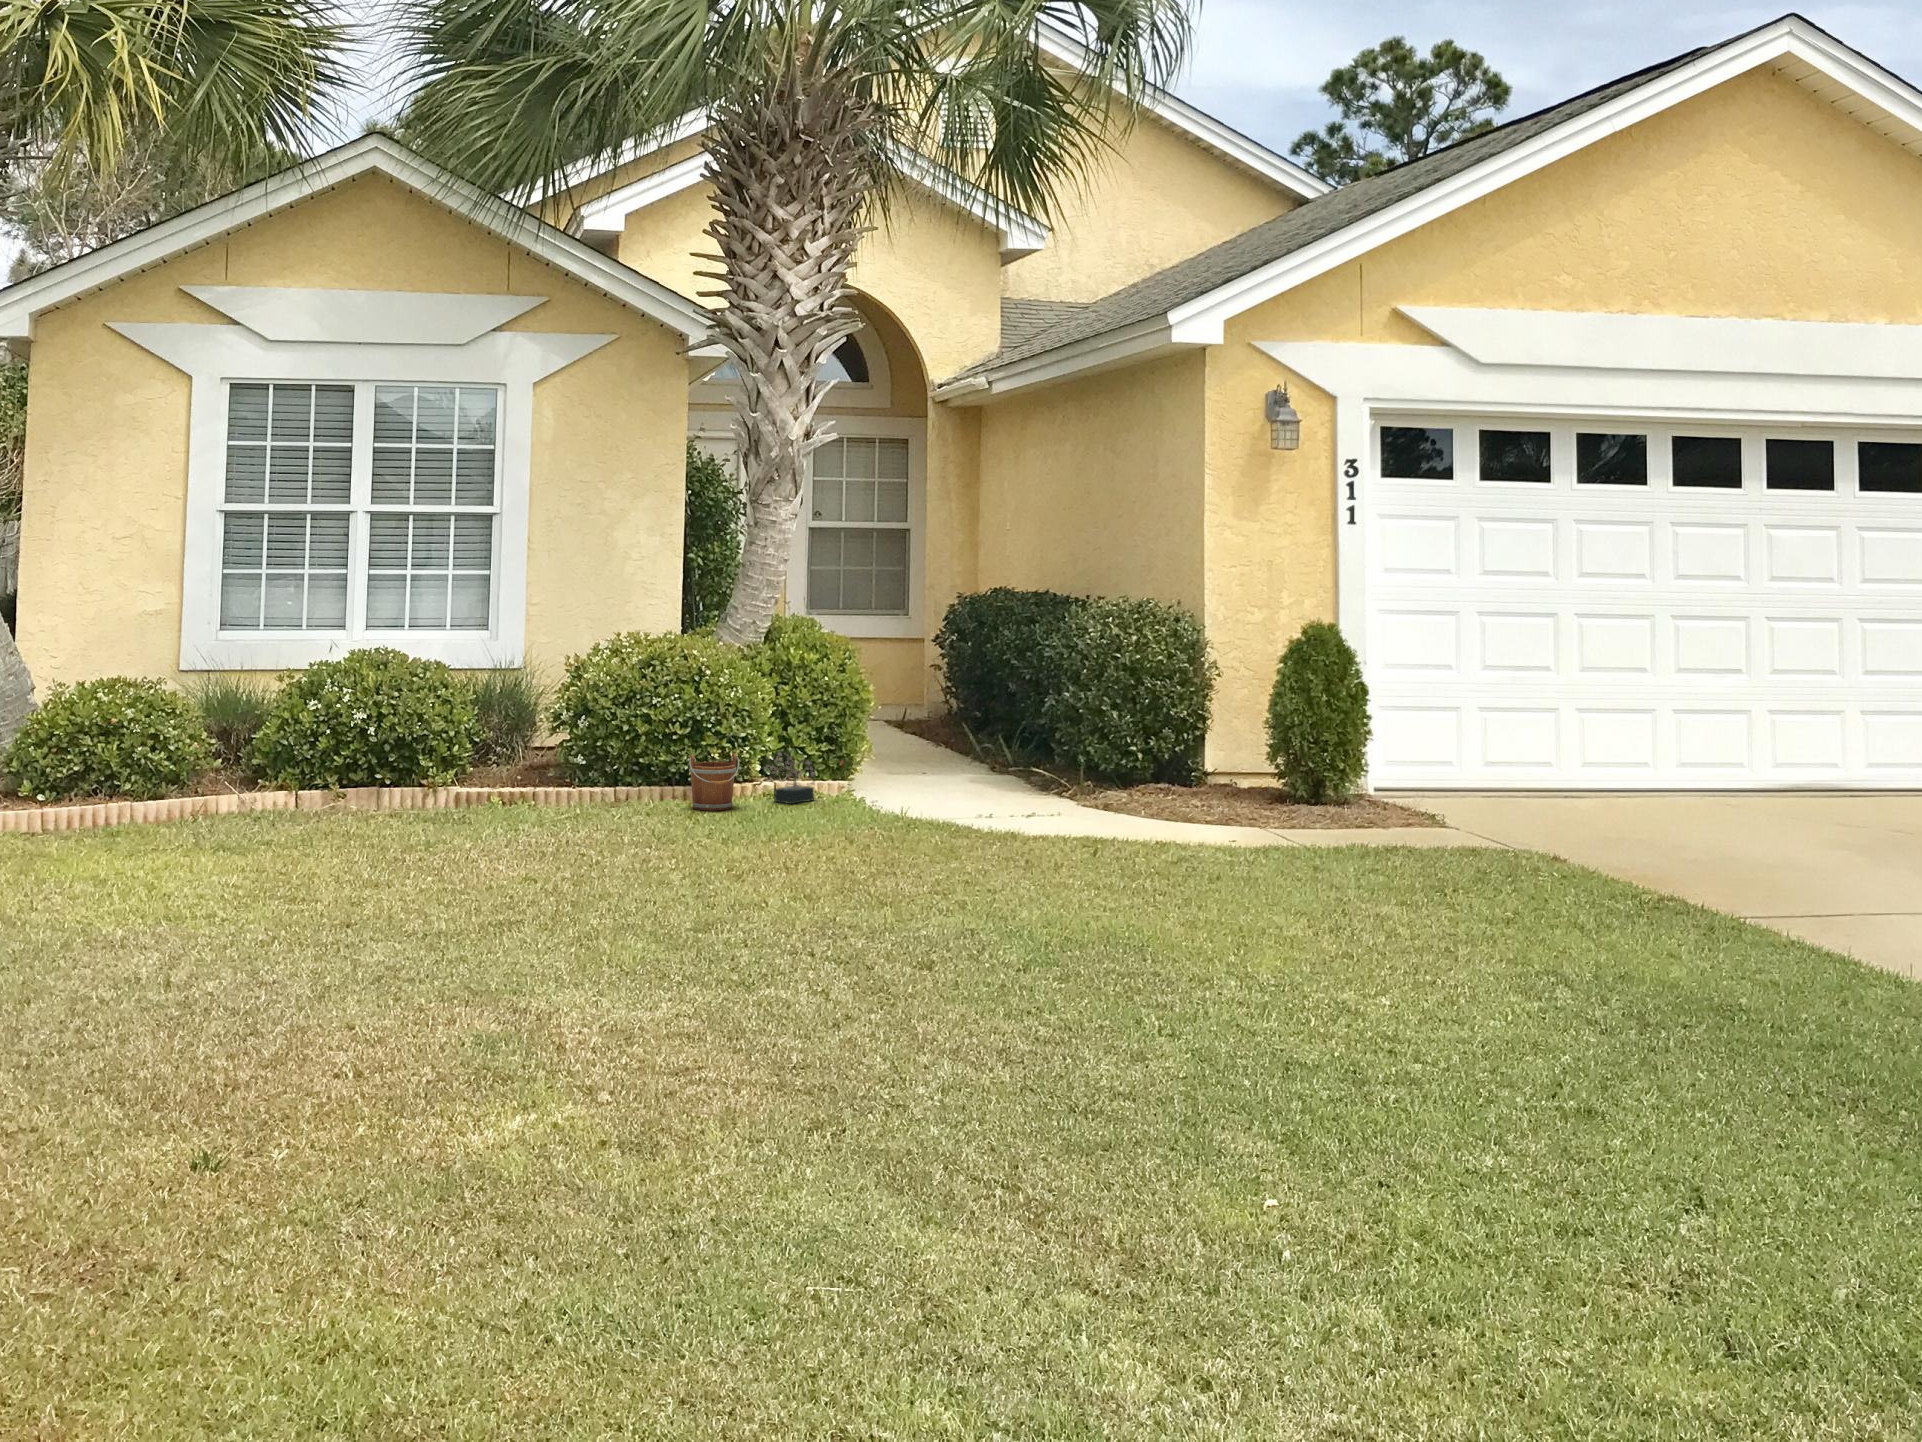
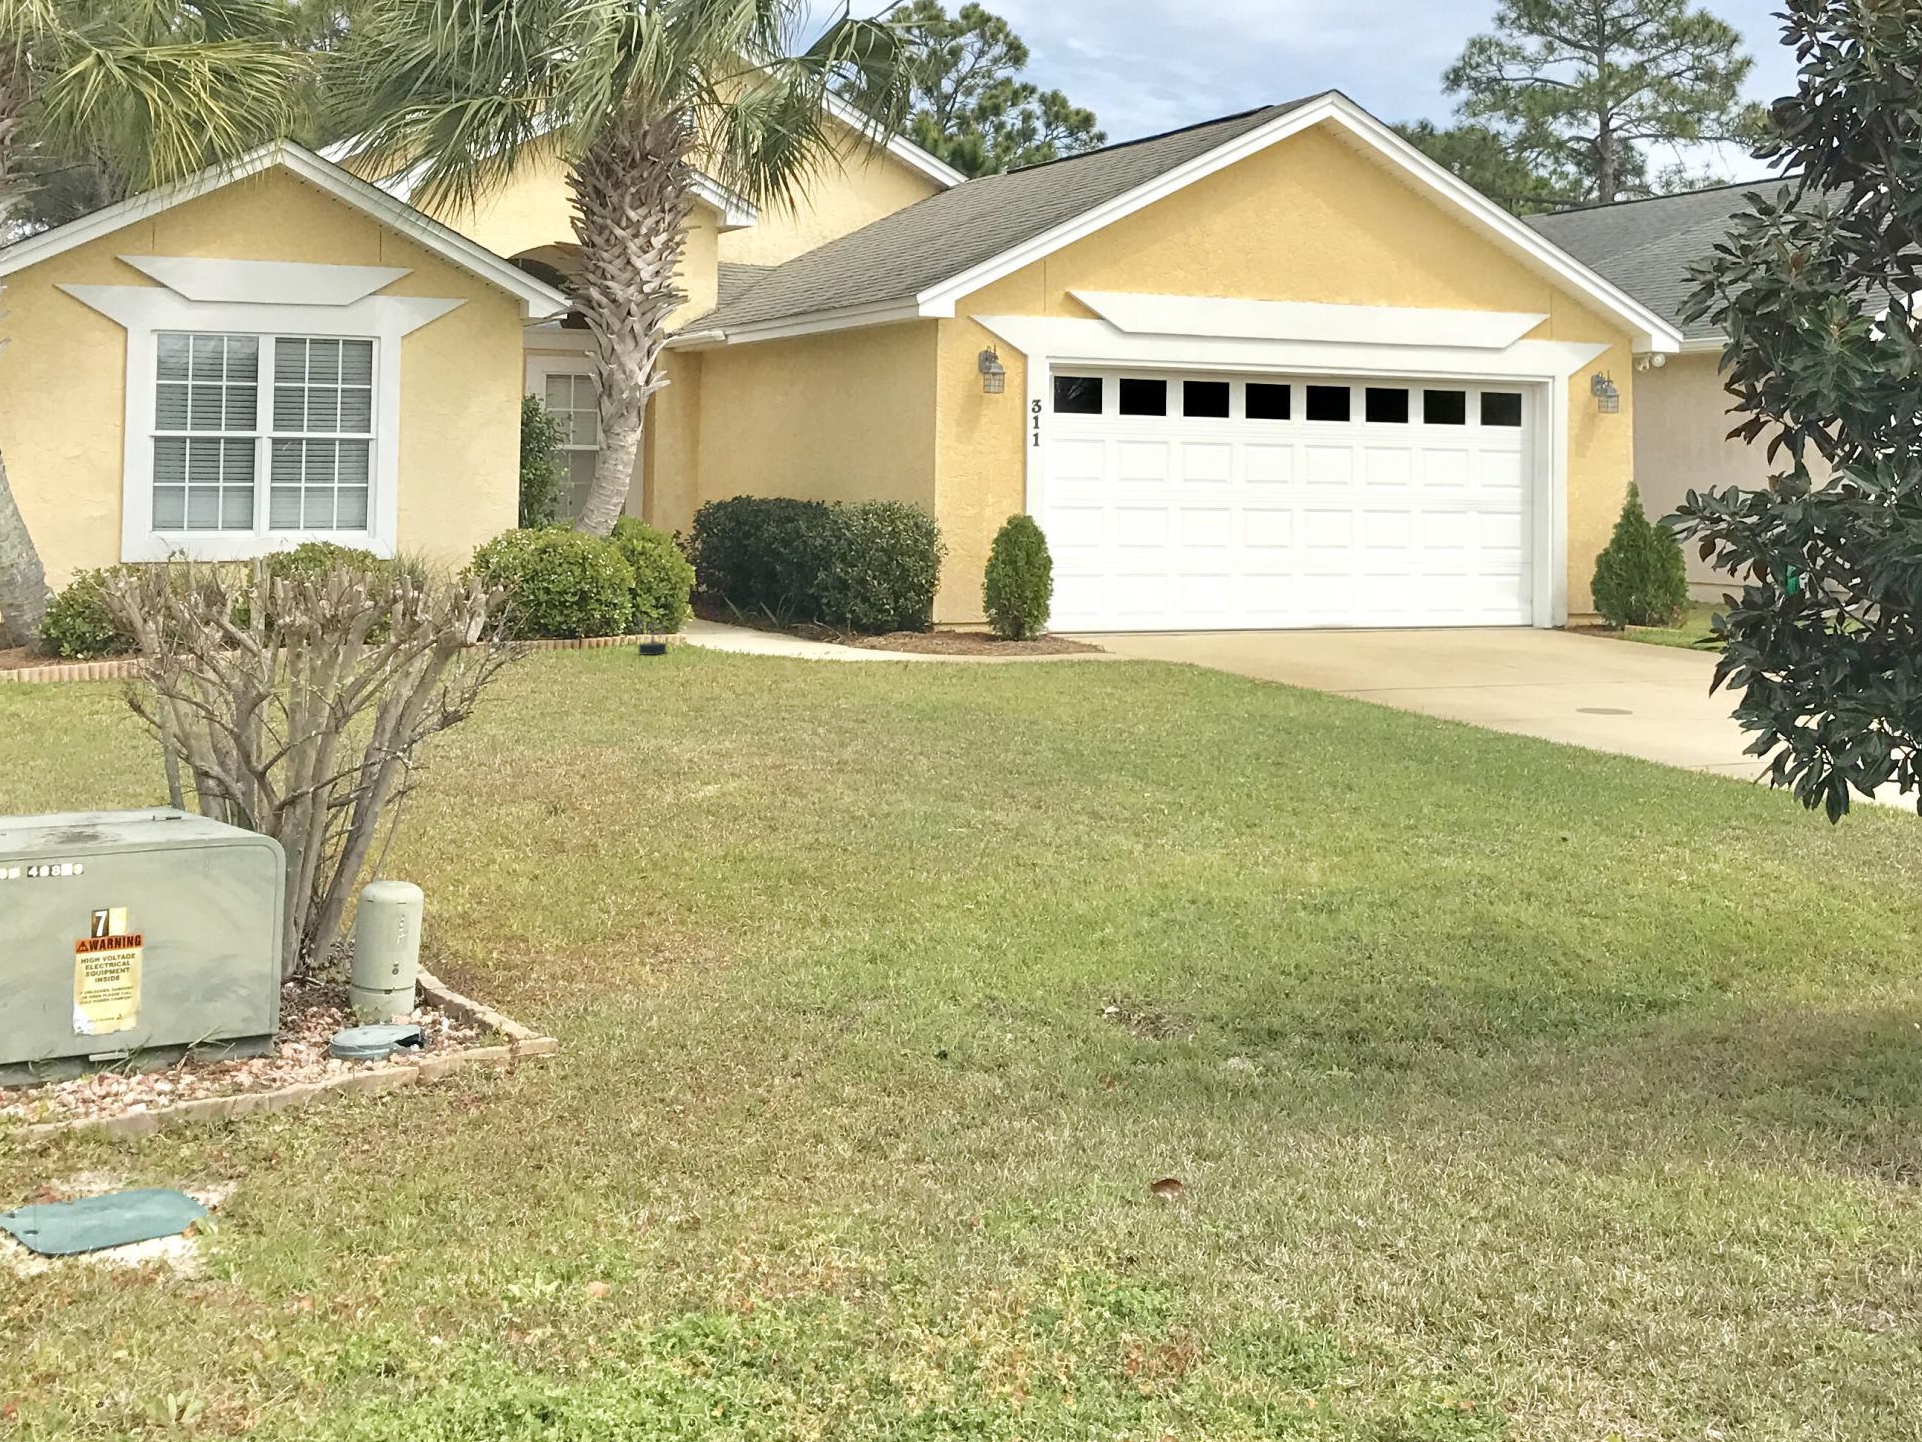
bucket: present [689,753,739,811] -> none [583,618,621,659]

